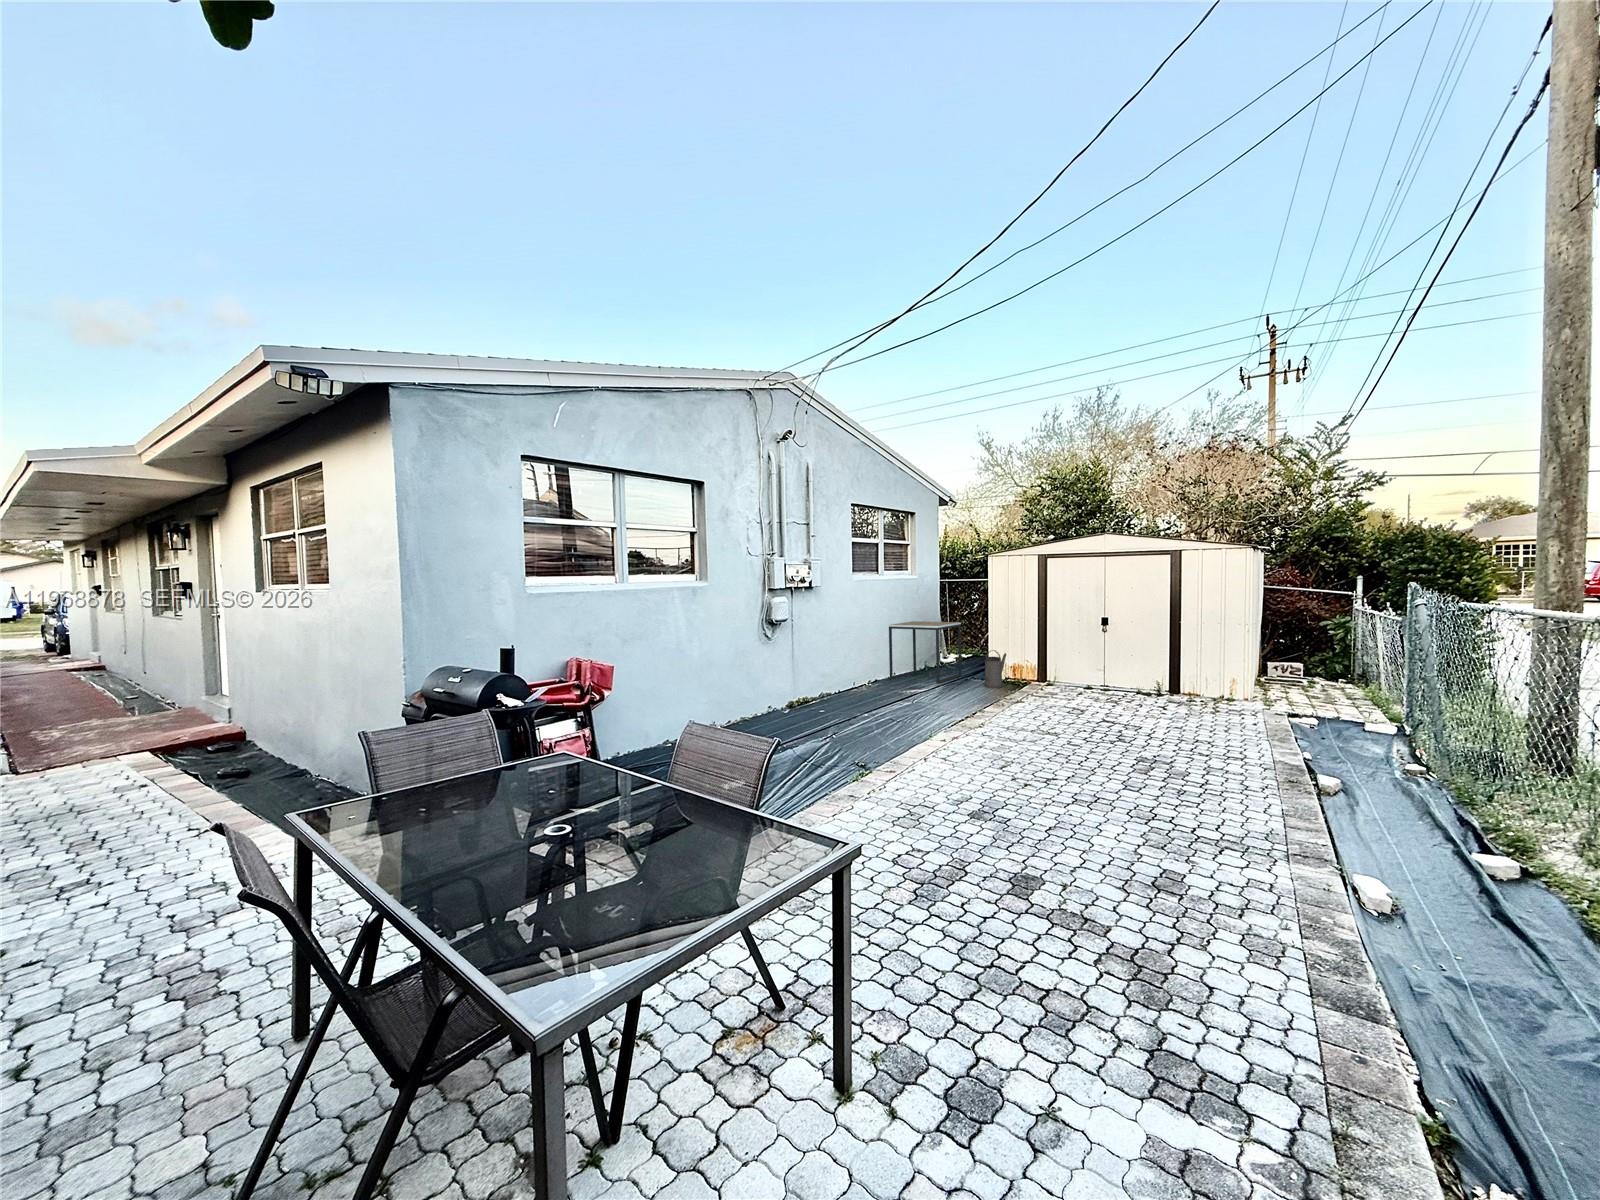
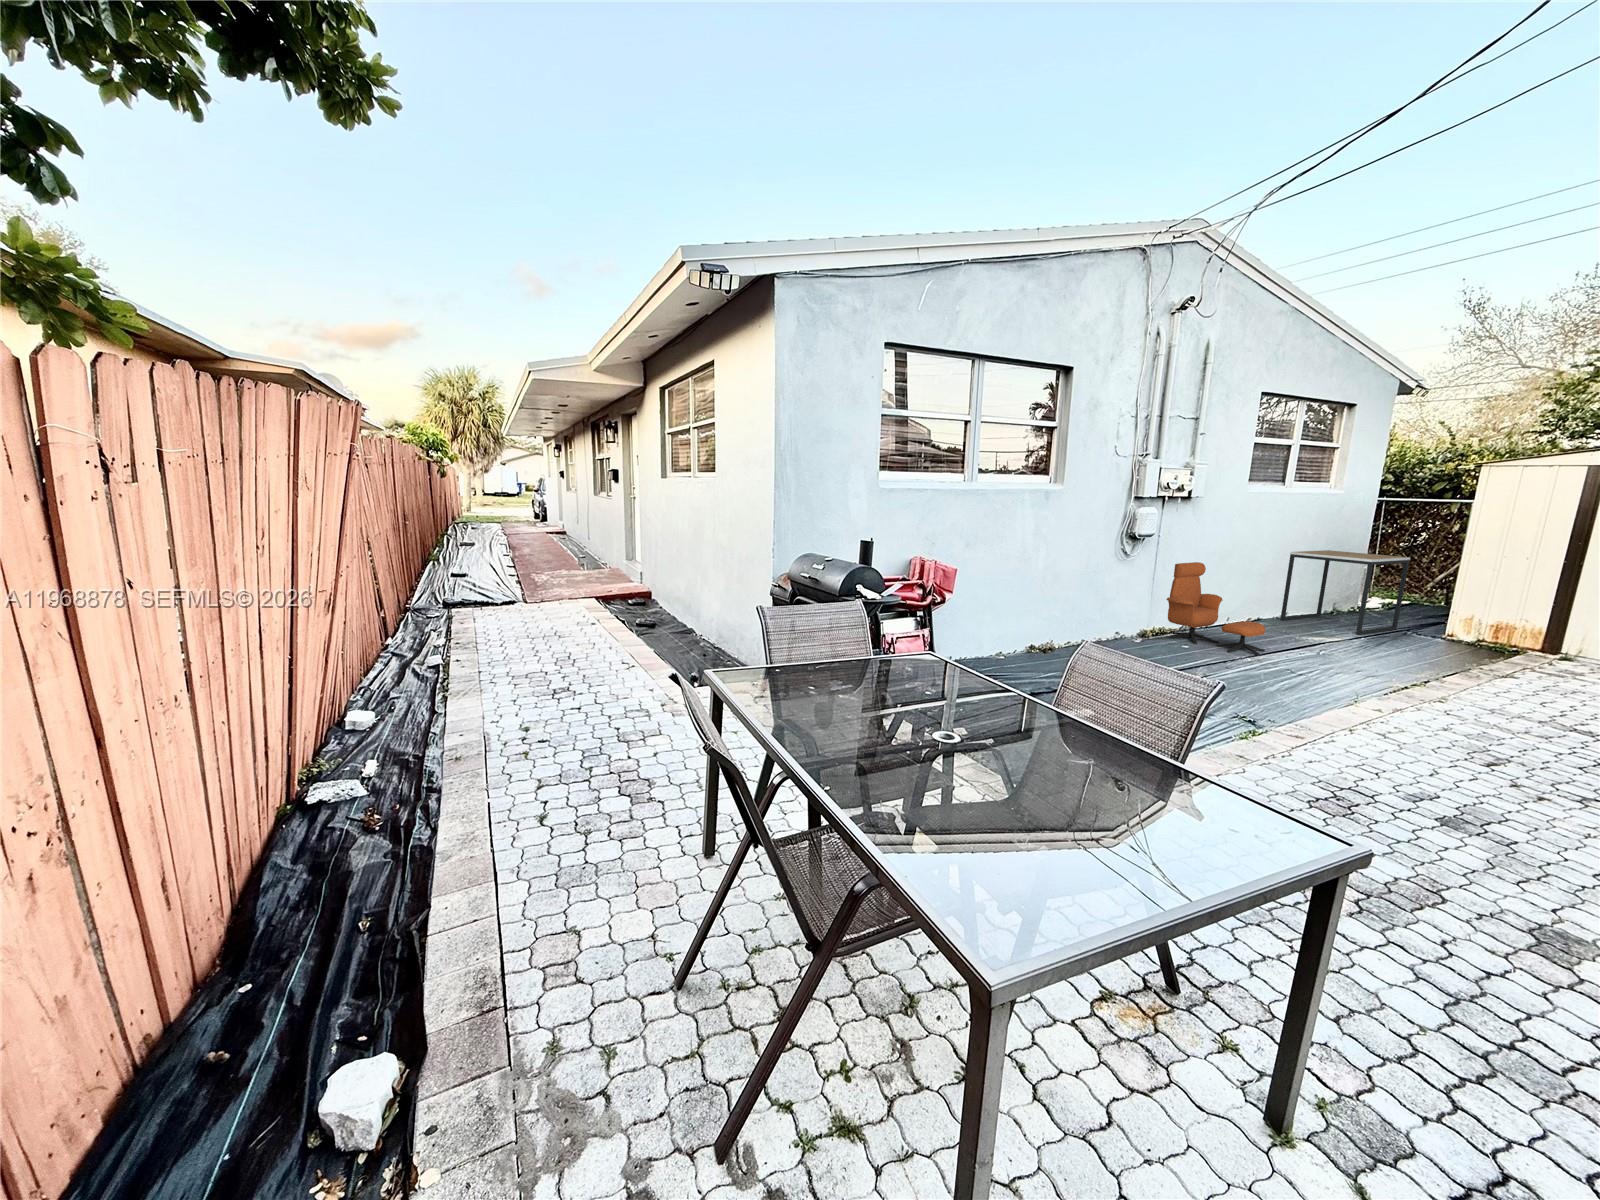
lounge chair: none [803,639,877,710] -> present [1166,562,1265,655]
watering can: present [984,650,1006,688] -> none [1438,600,1488,653]

